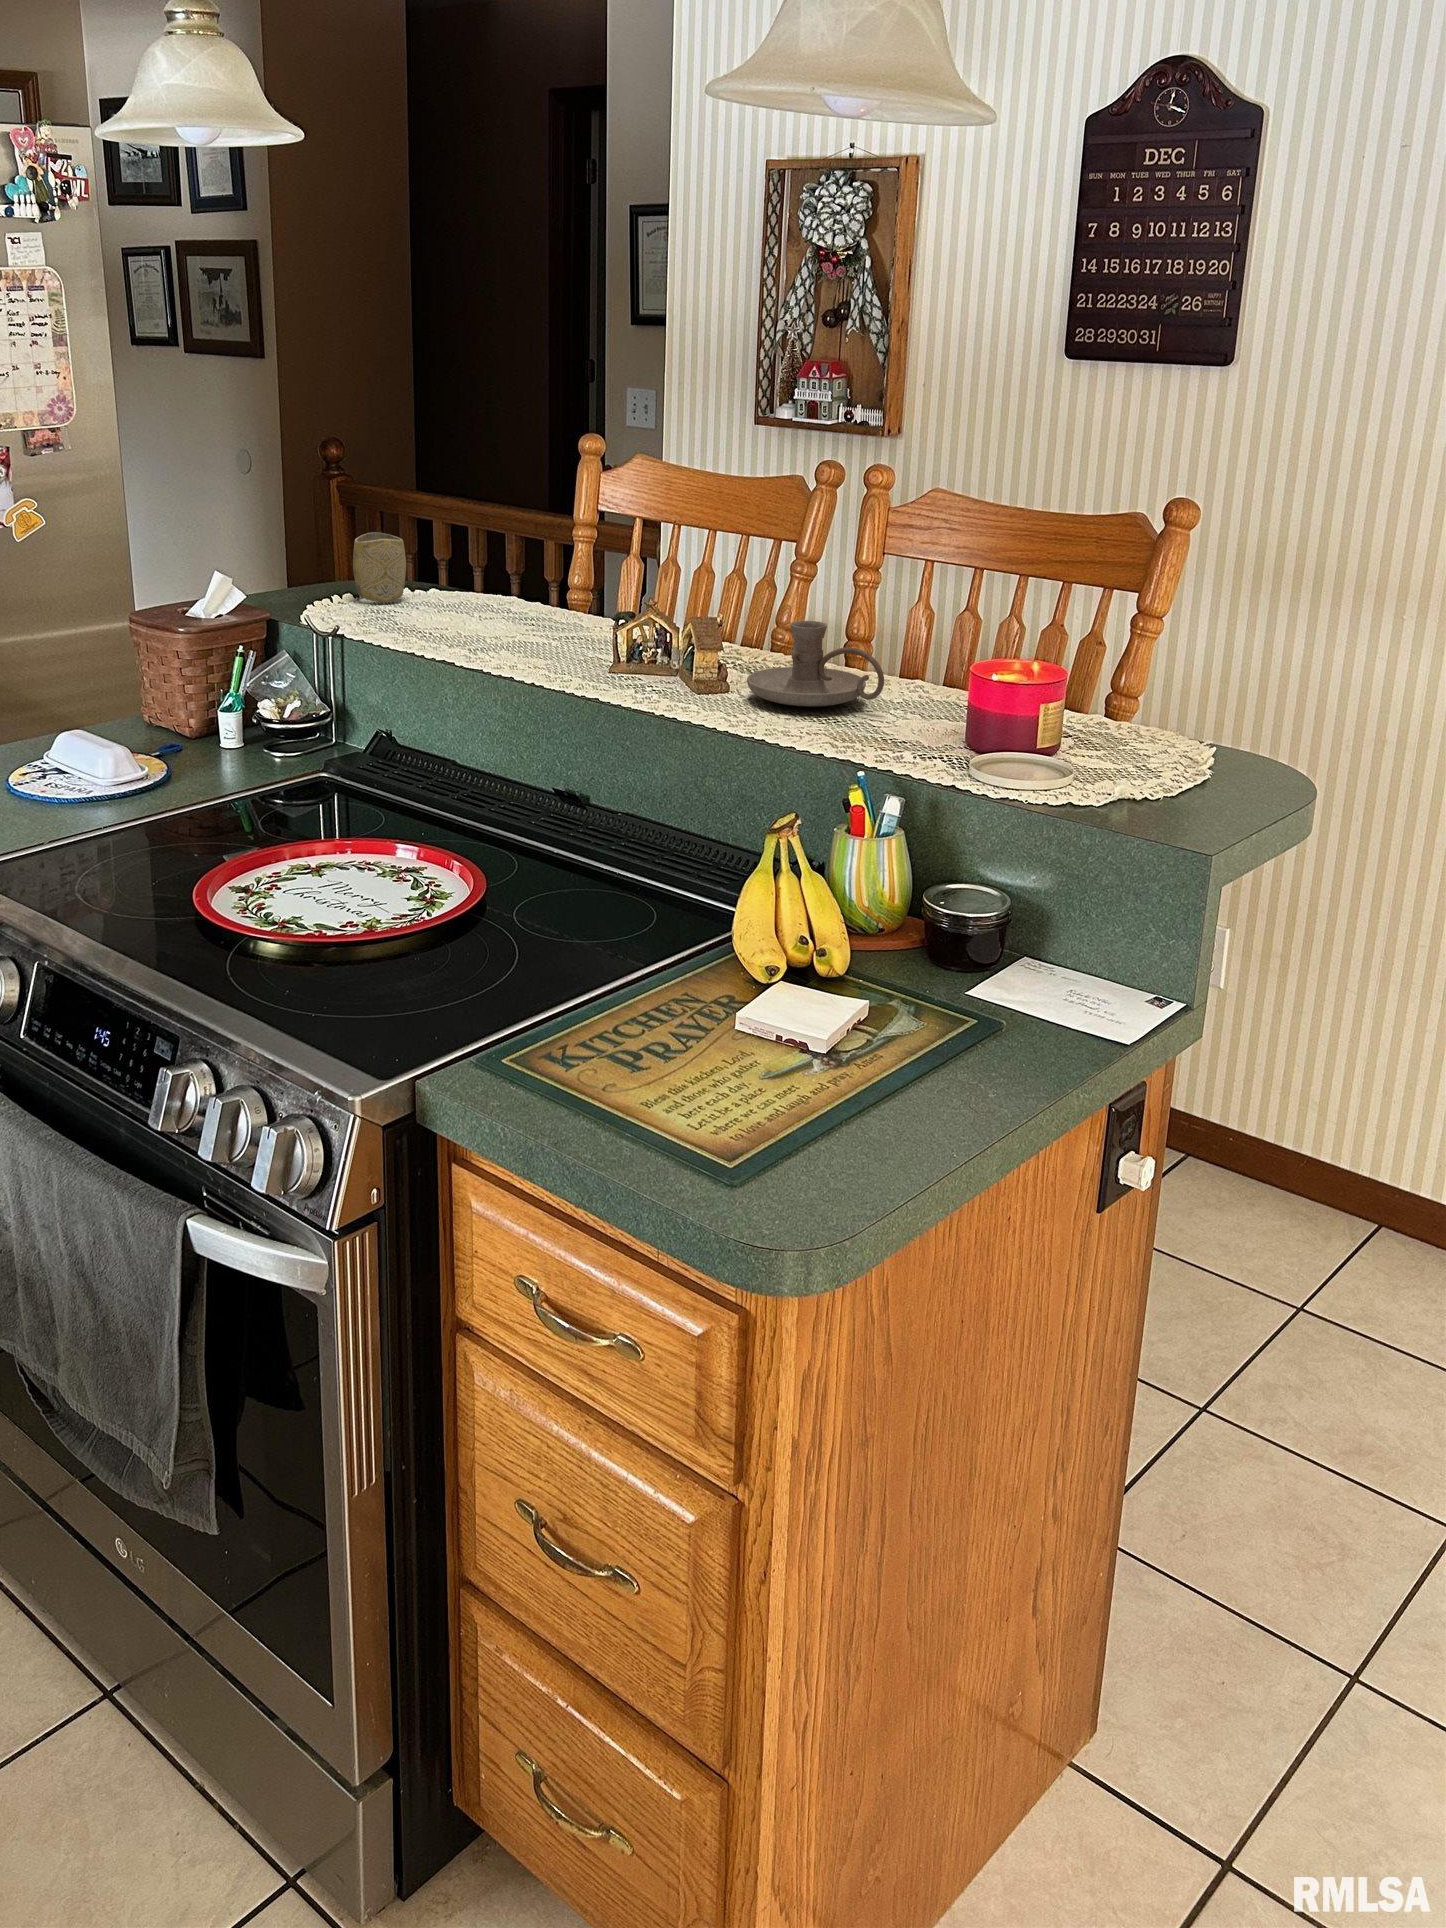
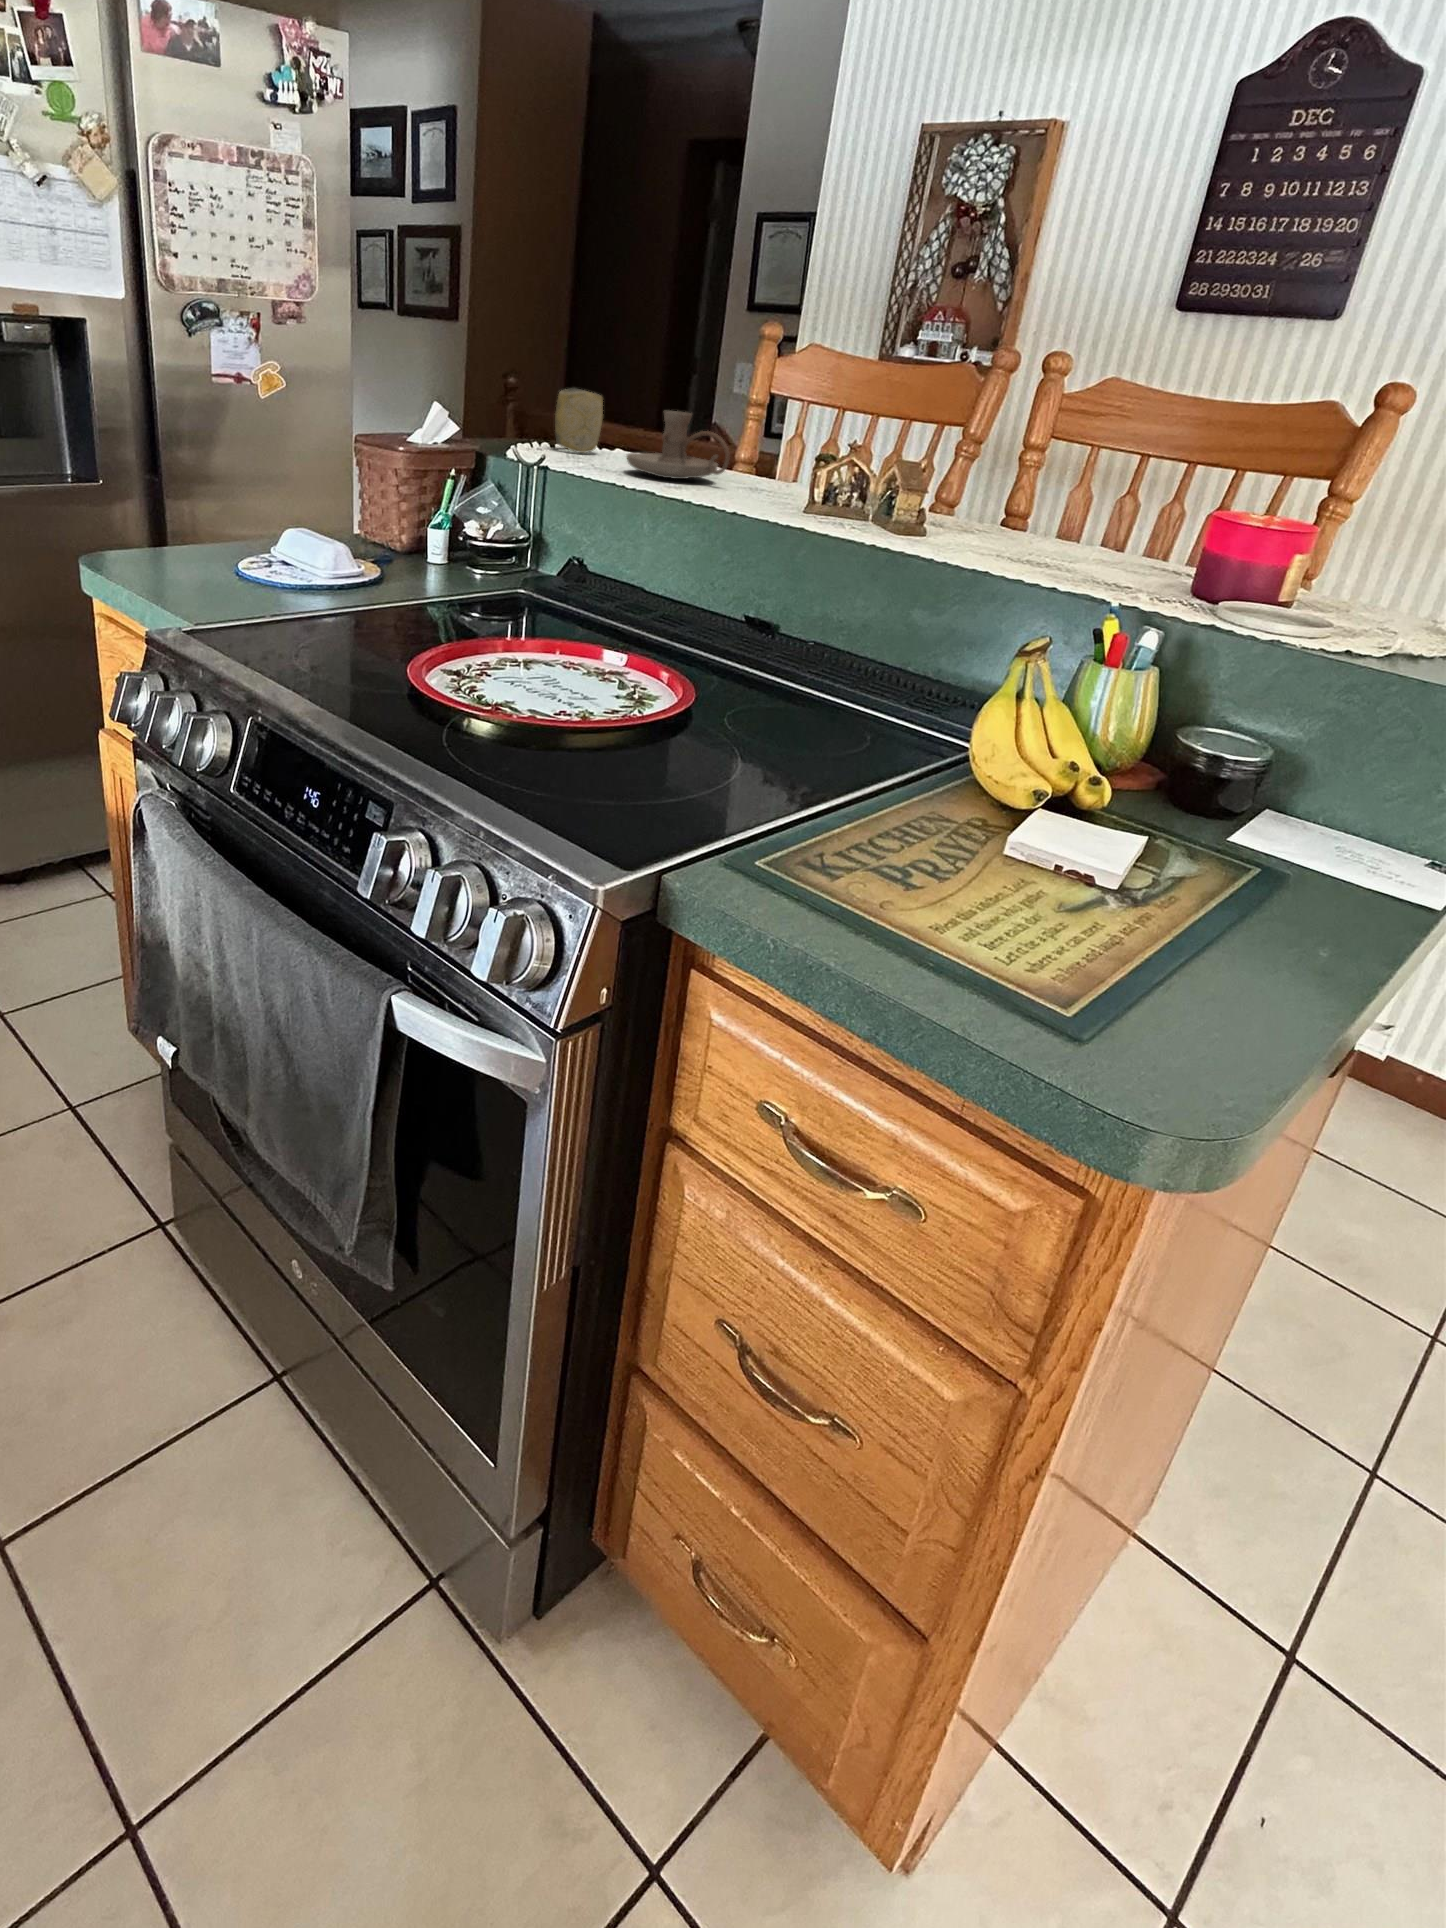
candle holder: present [747,621,884,706] -> present [626,411,730,479]

